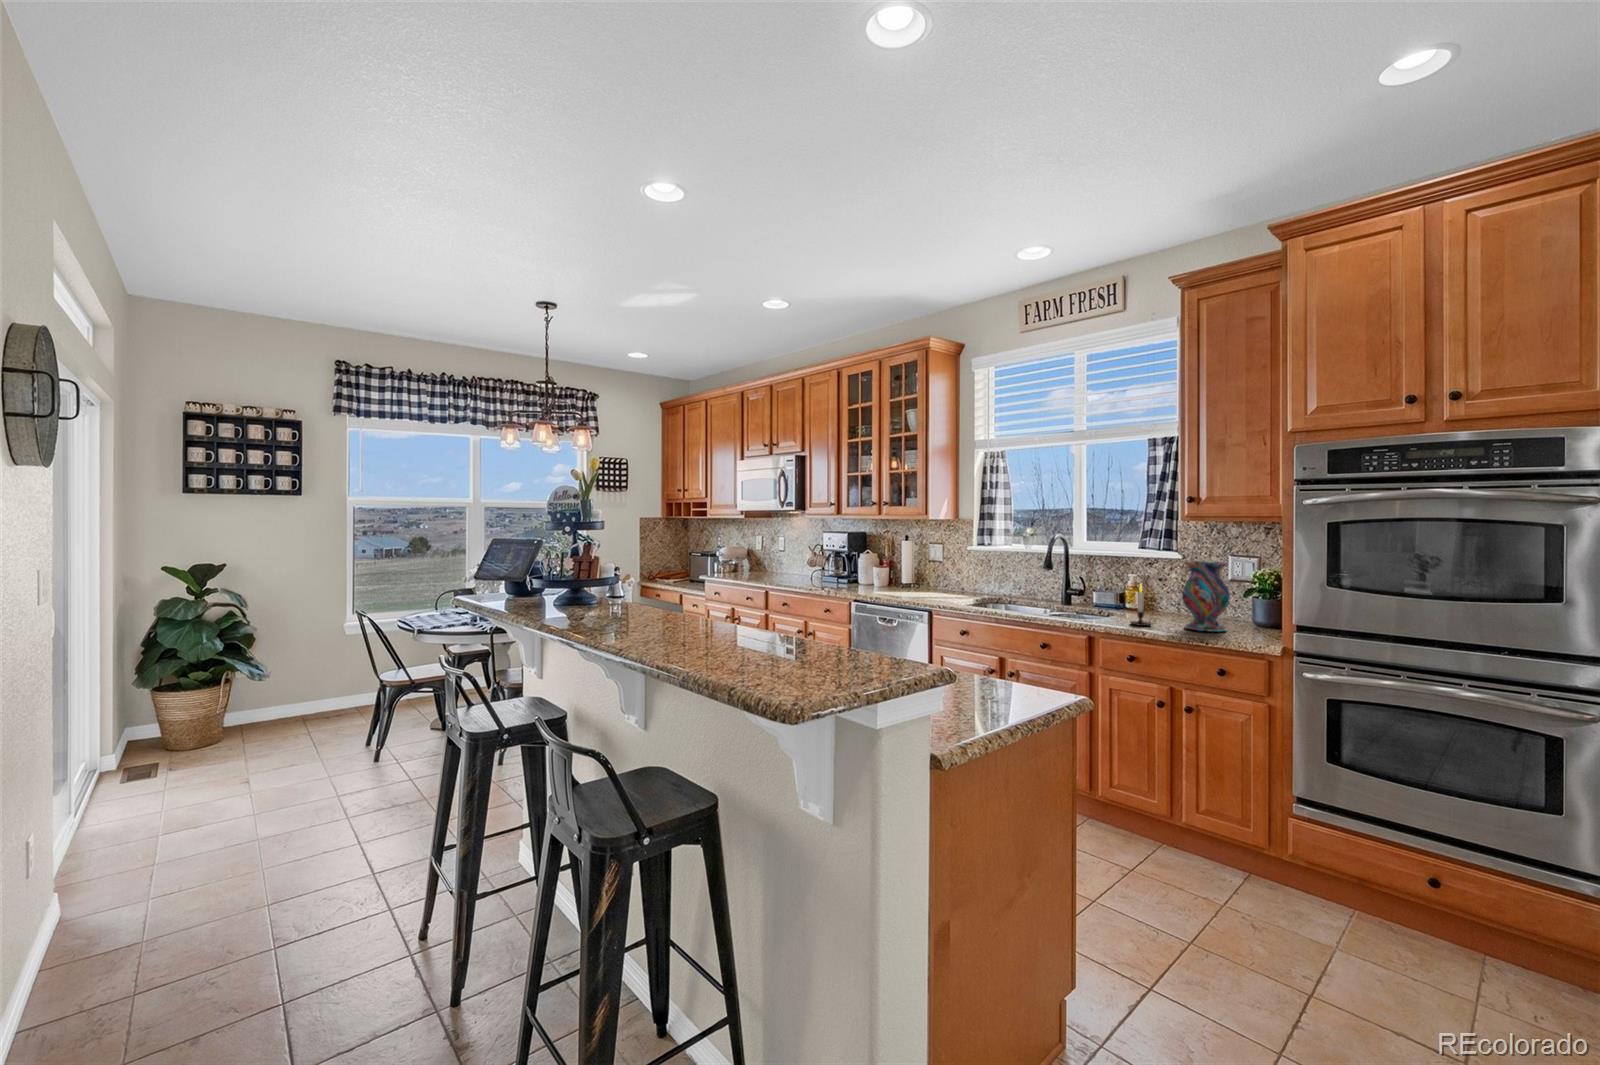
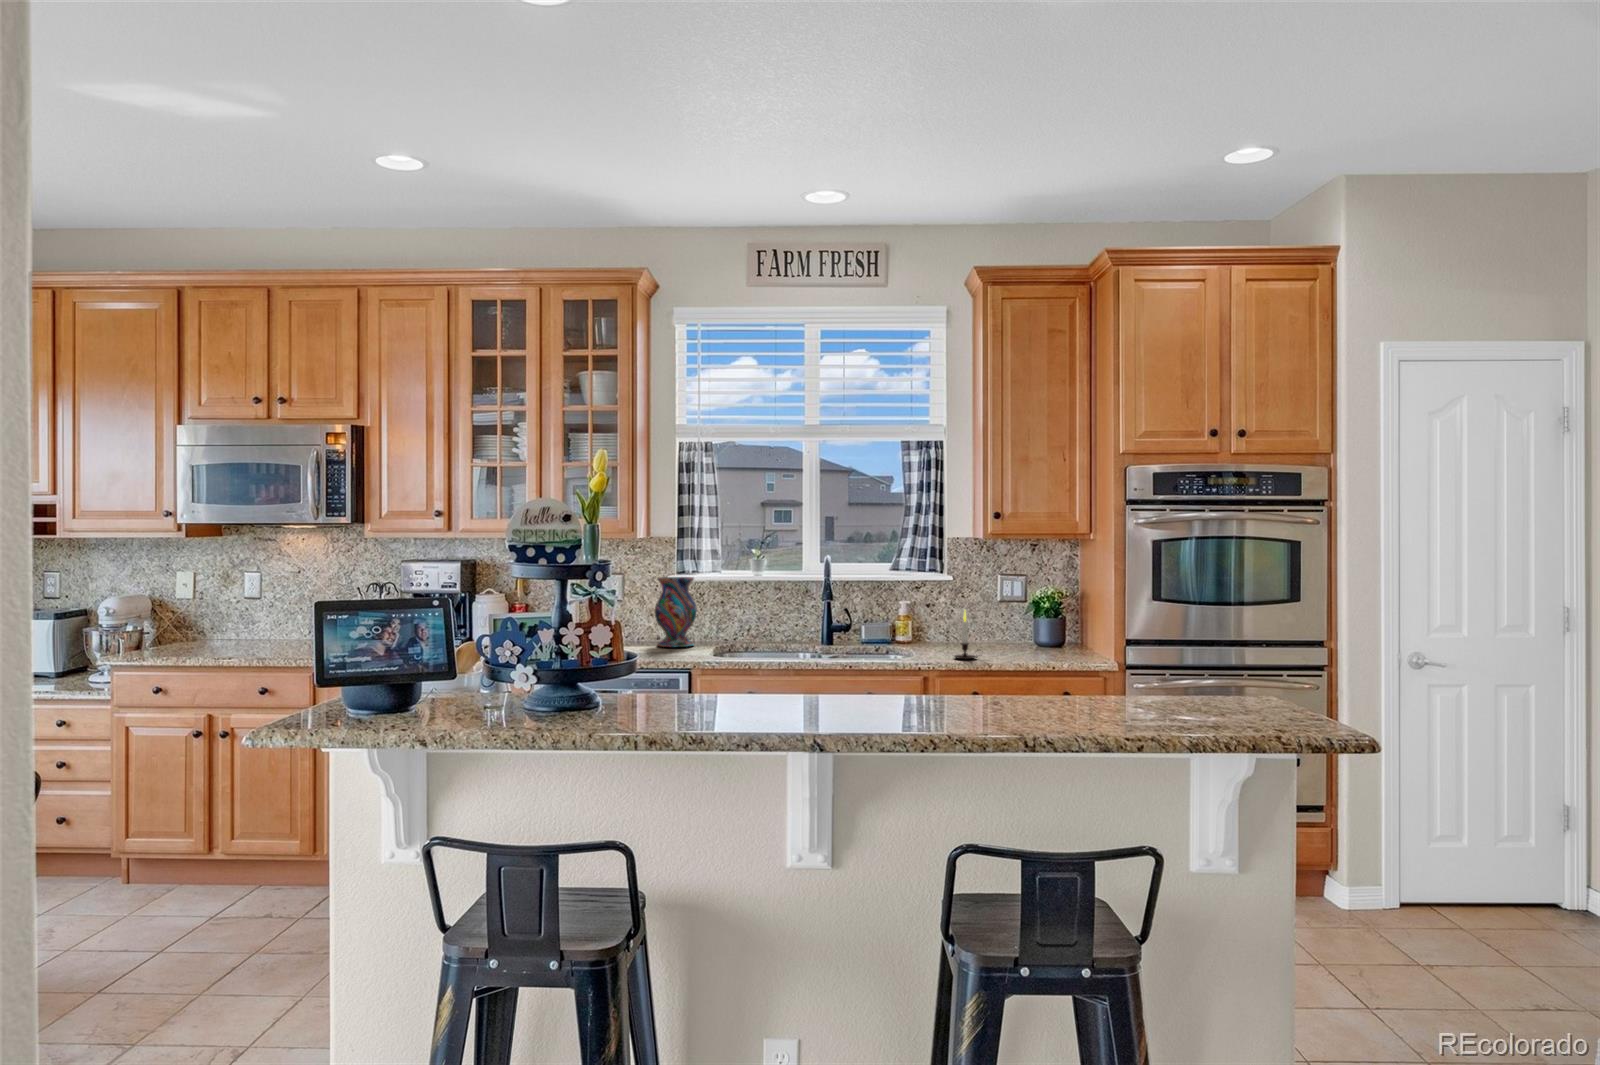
vase: present [1182,561,1230,632] -> present [655,577,697,647]

